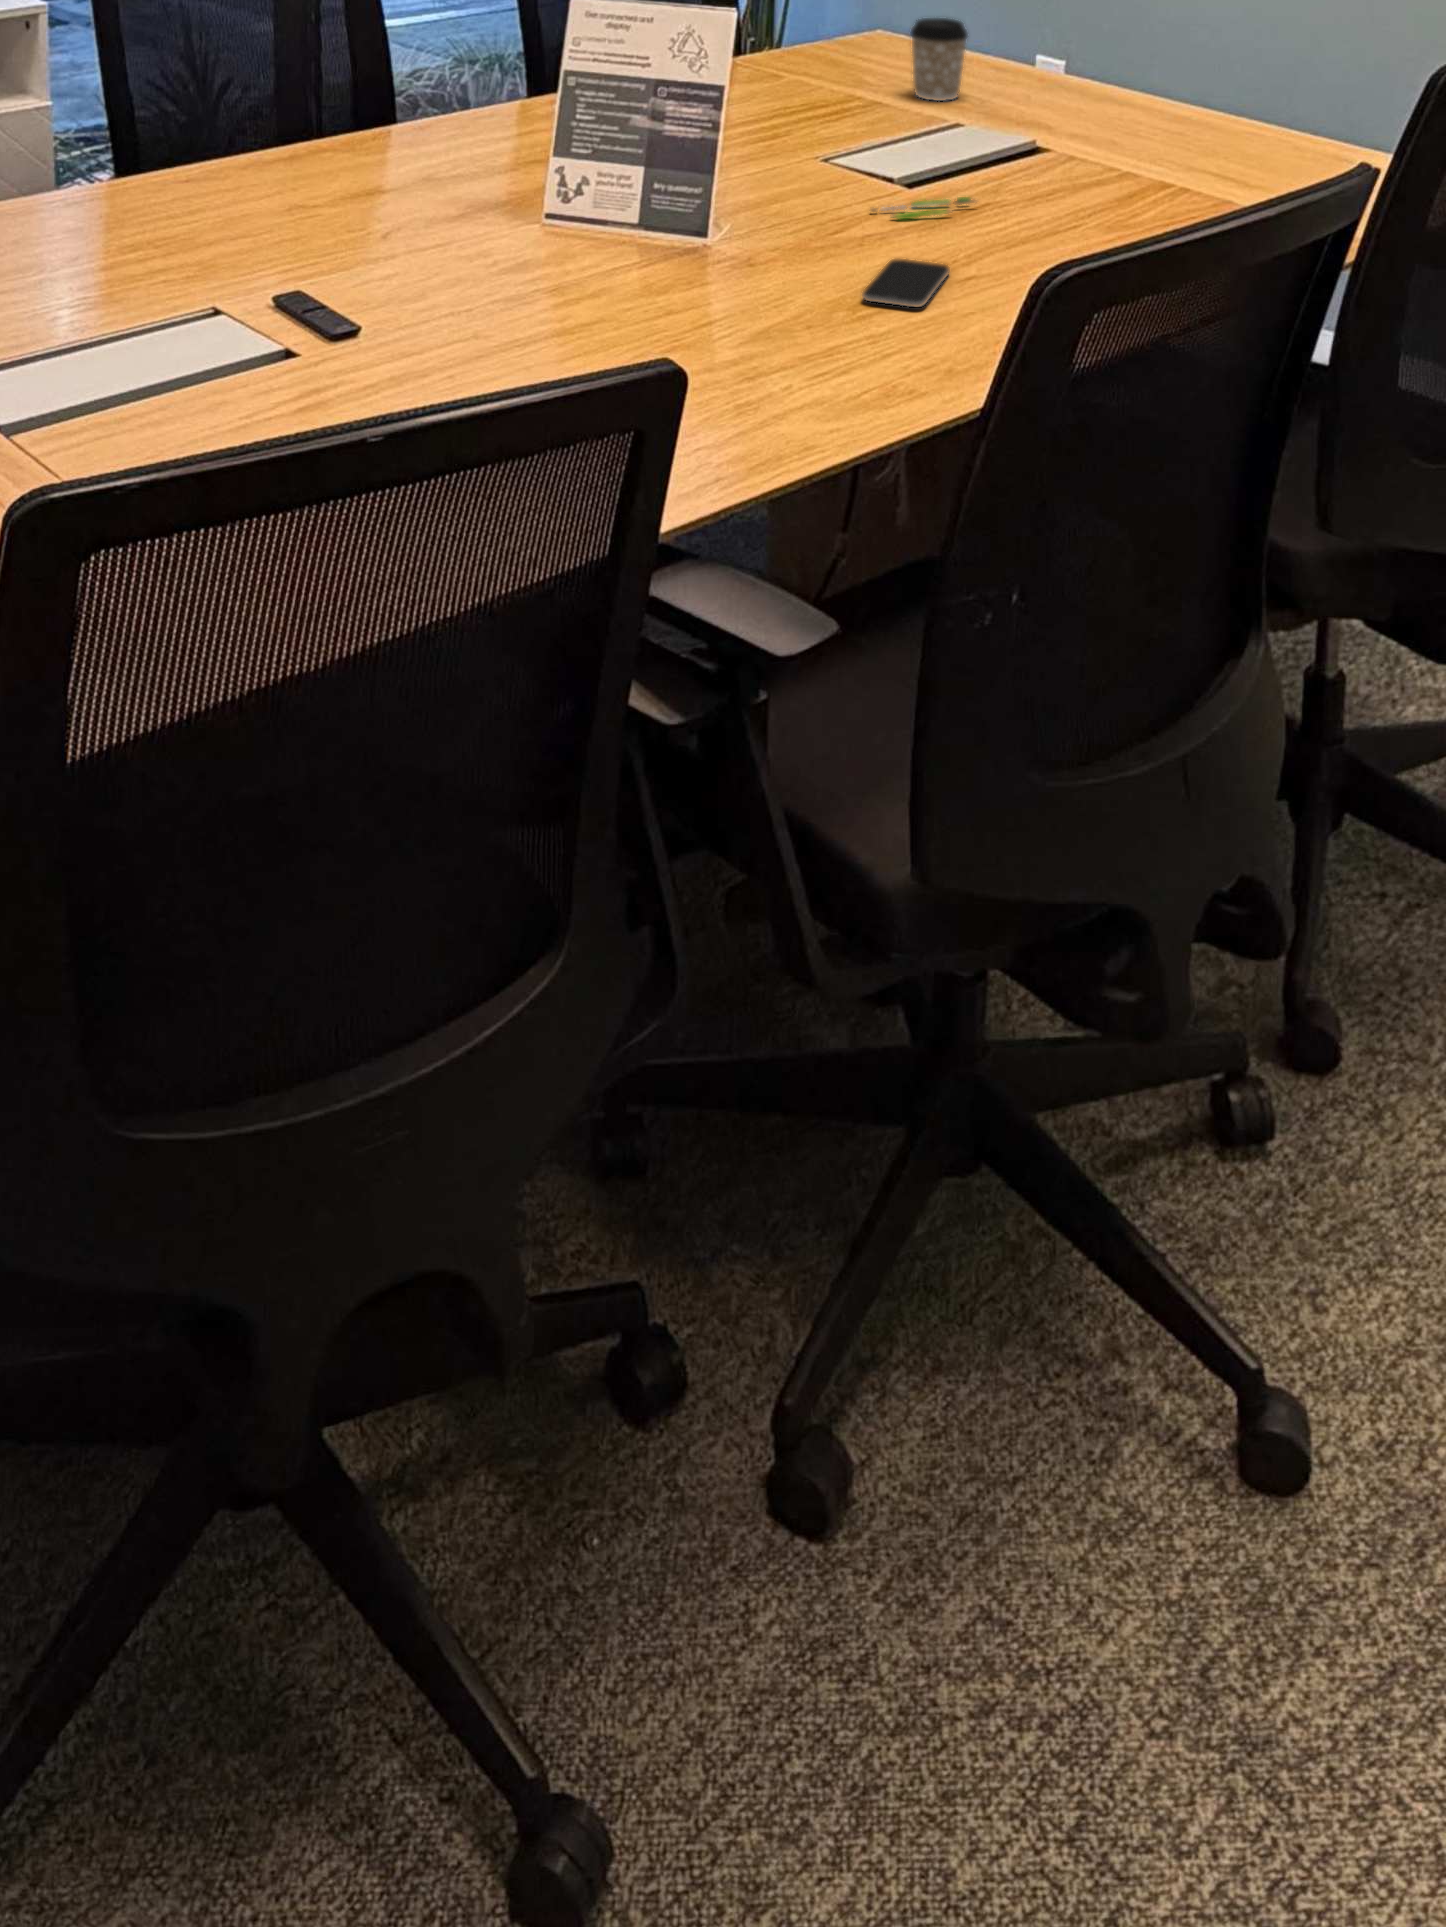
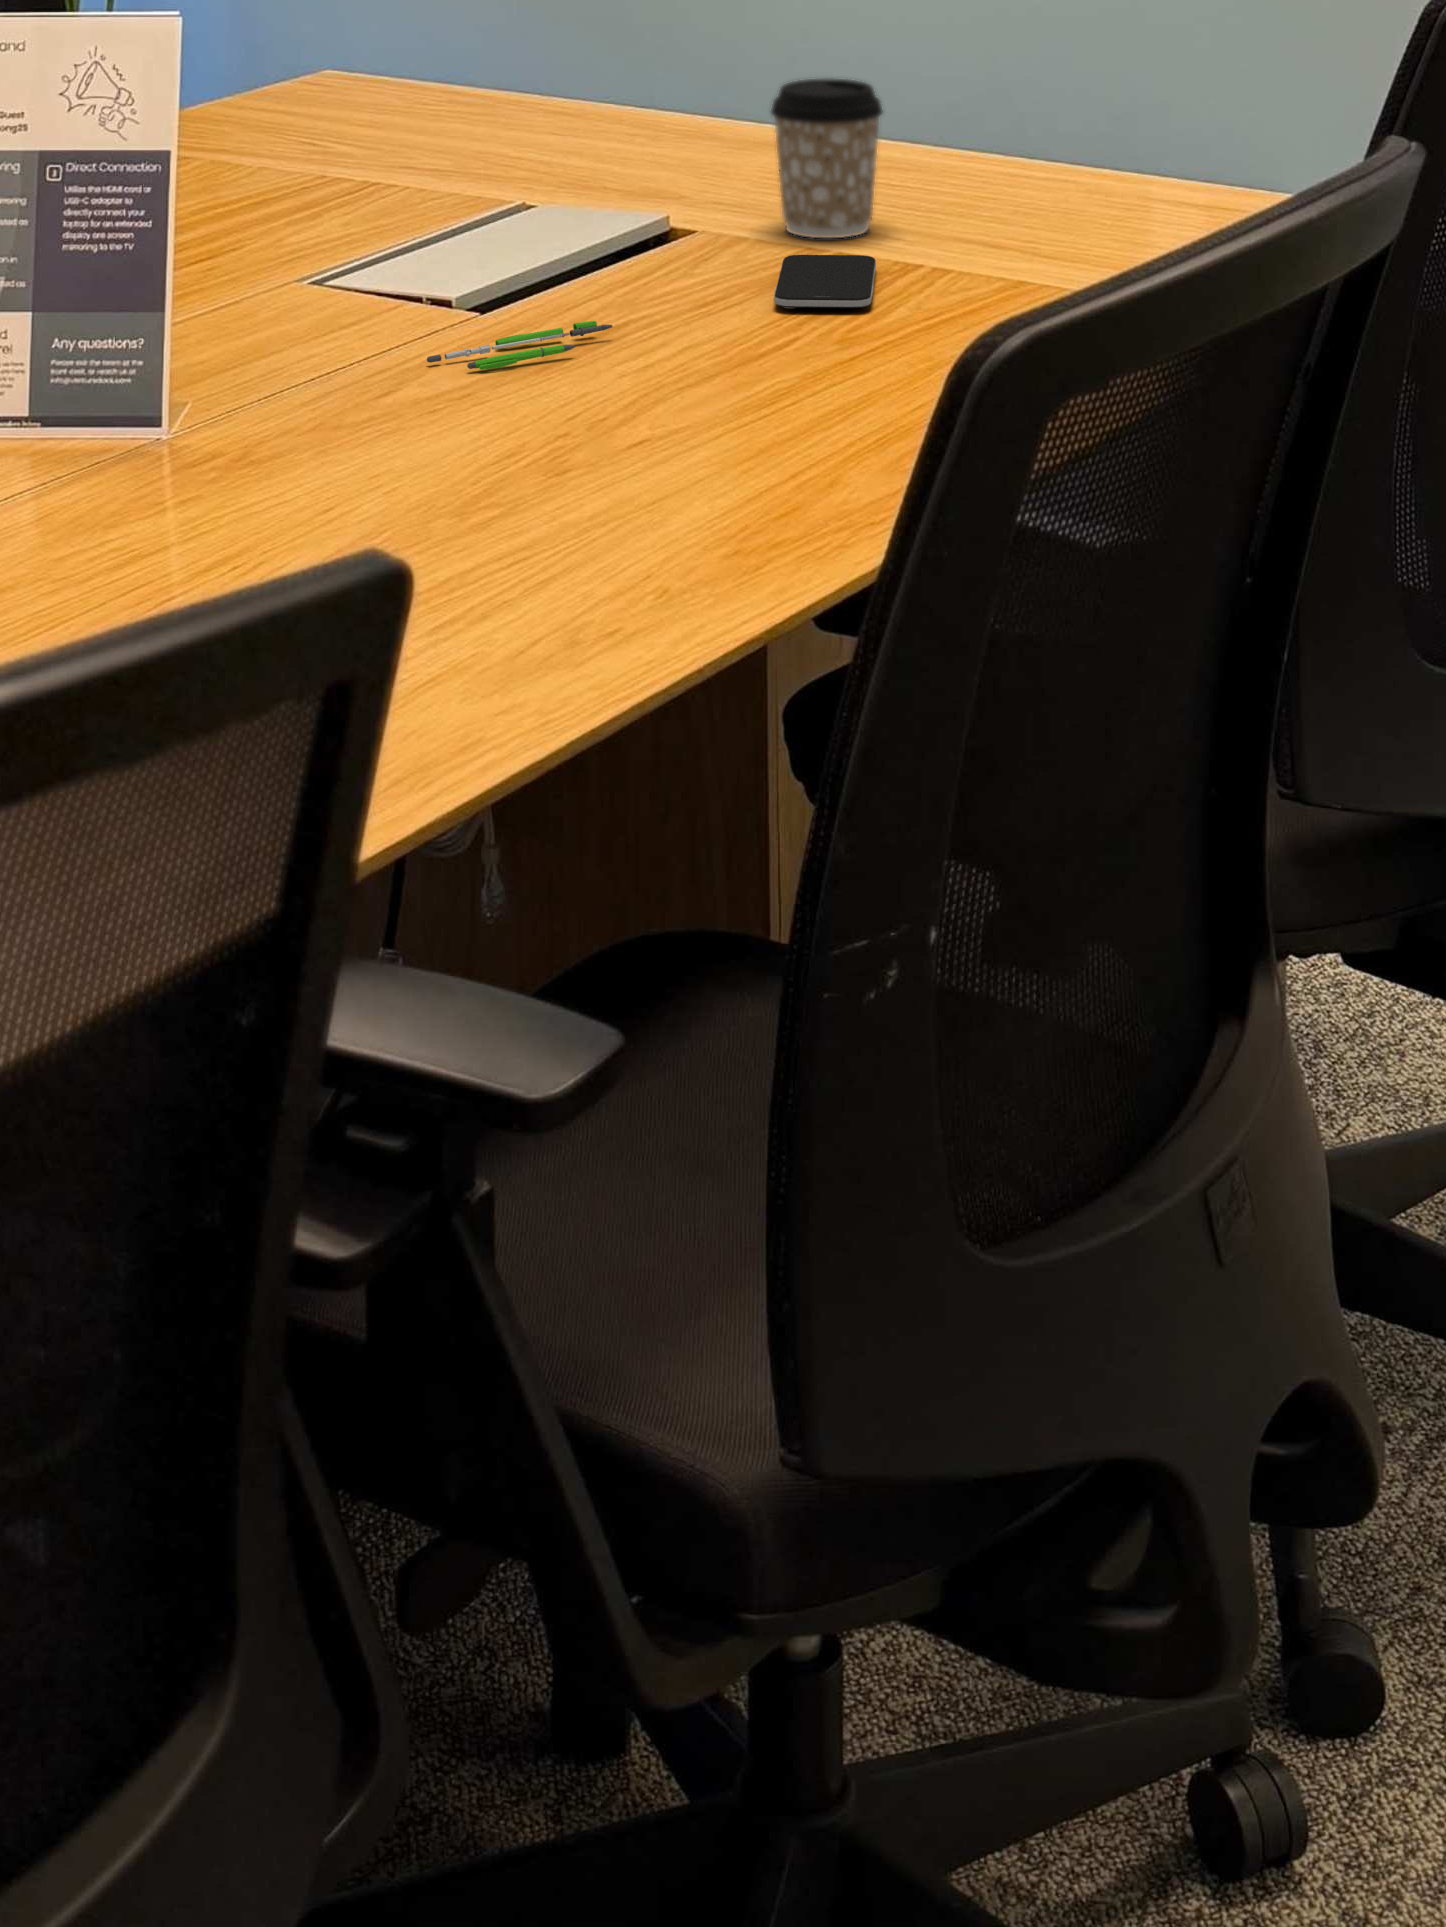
coffee cup: present [911,18,968,101] -> present [771,78,883,238]
smartphone: present [862,259,949,307] -> present [774,255,876,308]

